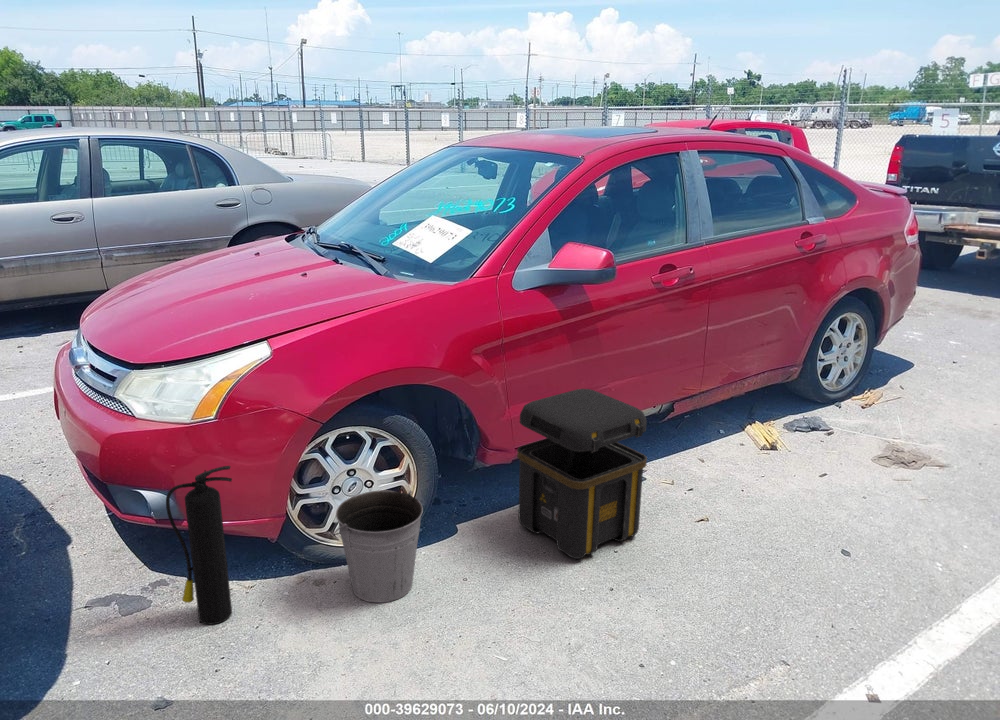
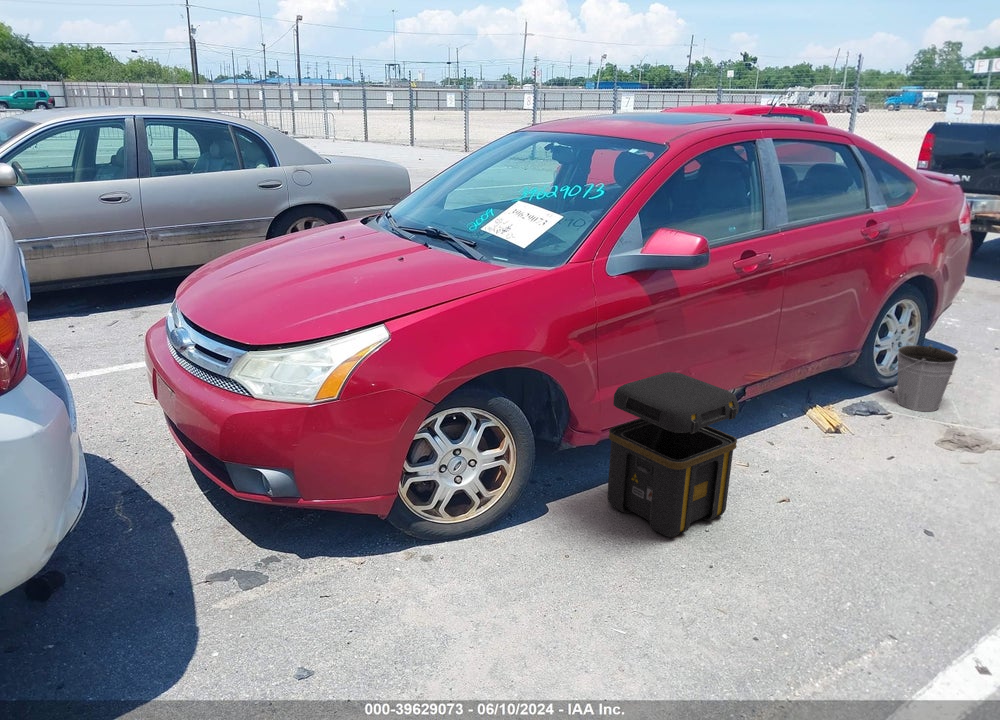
fire extinguisher: present [166,466,232,624] -> none [293,445,356,598]
bucket: present [333,490,423,602] -> present [892,345,958,411]

